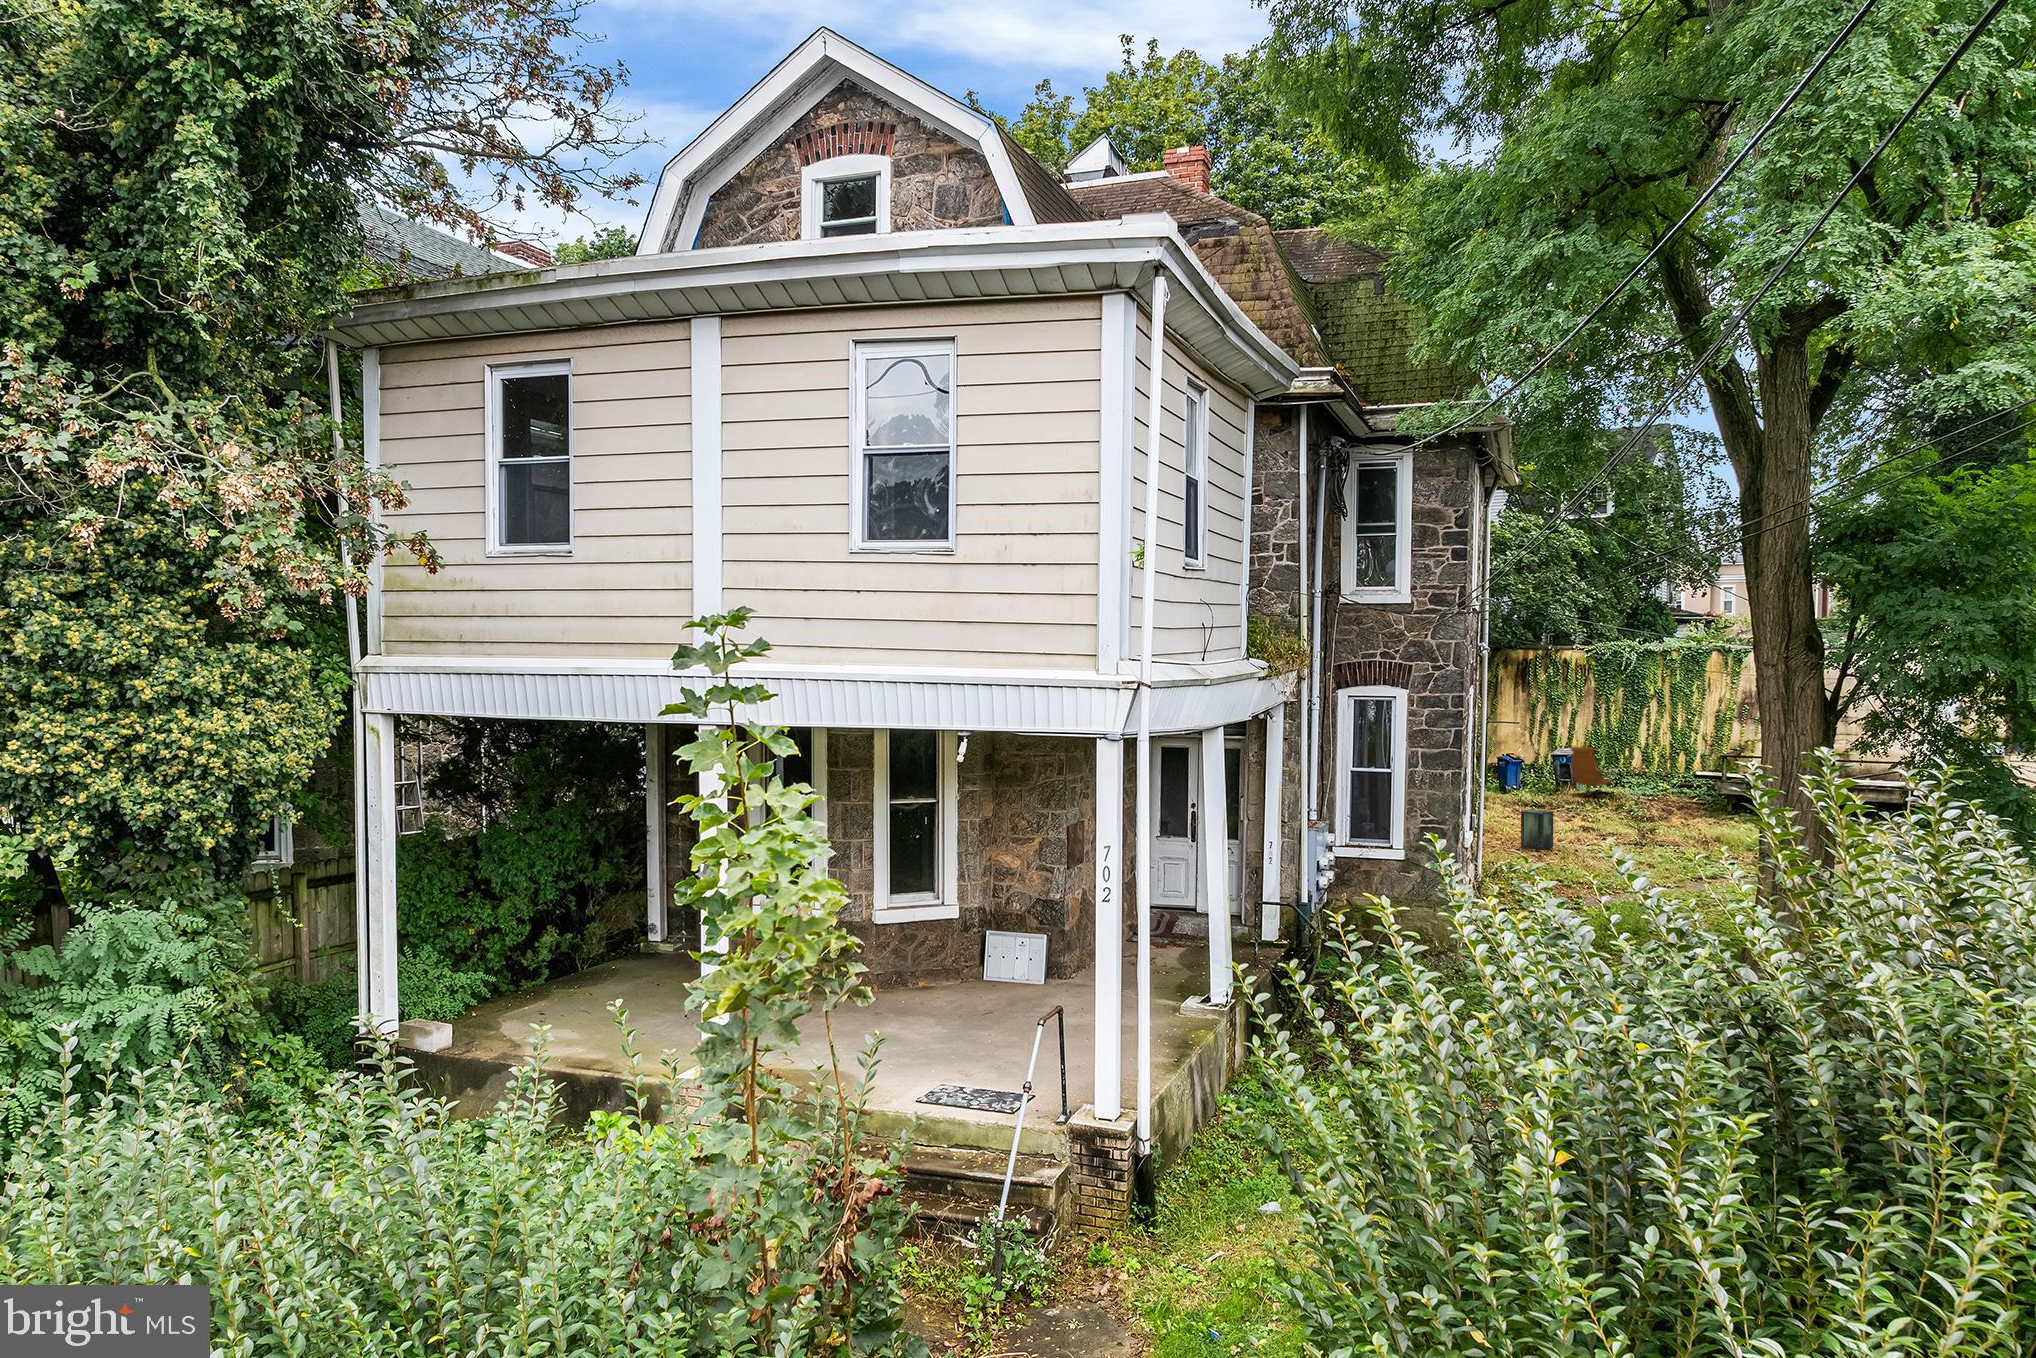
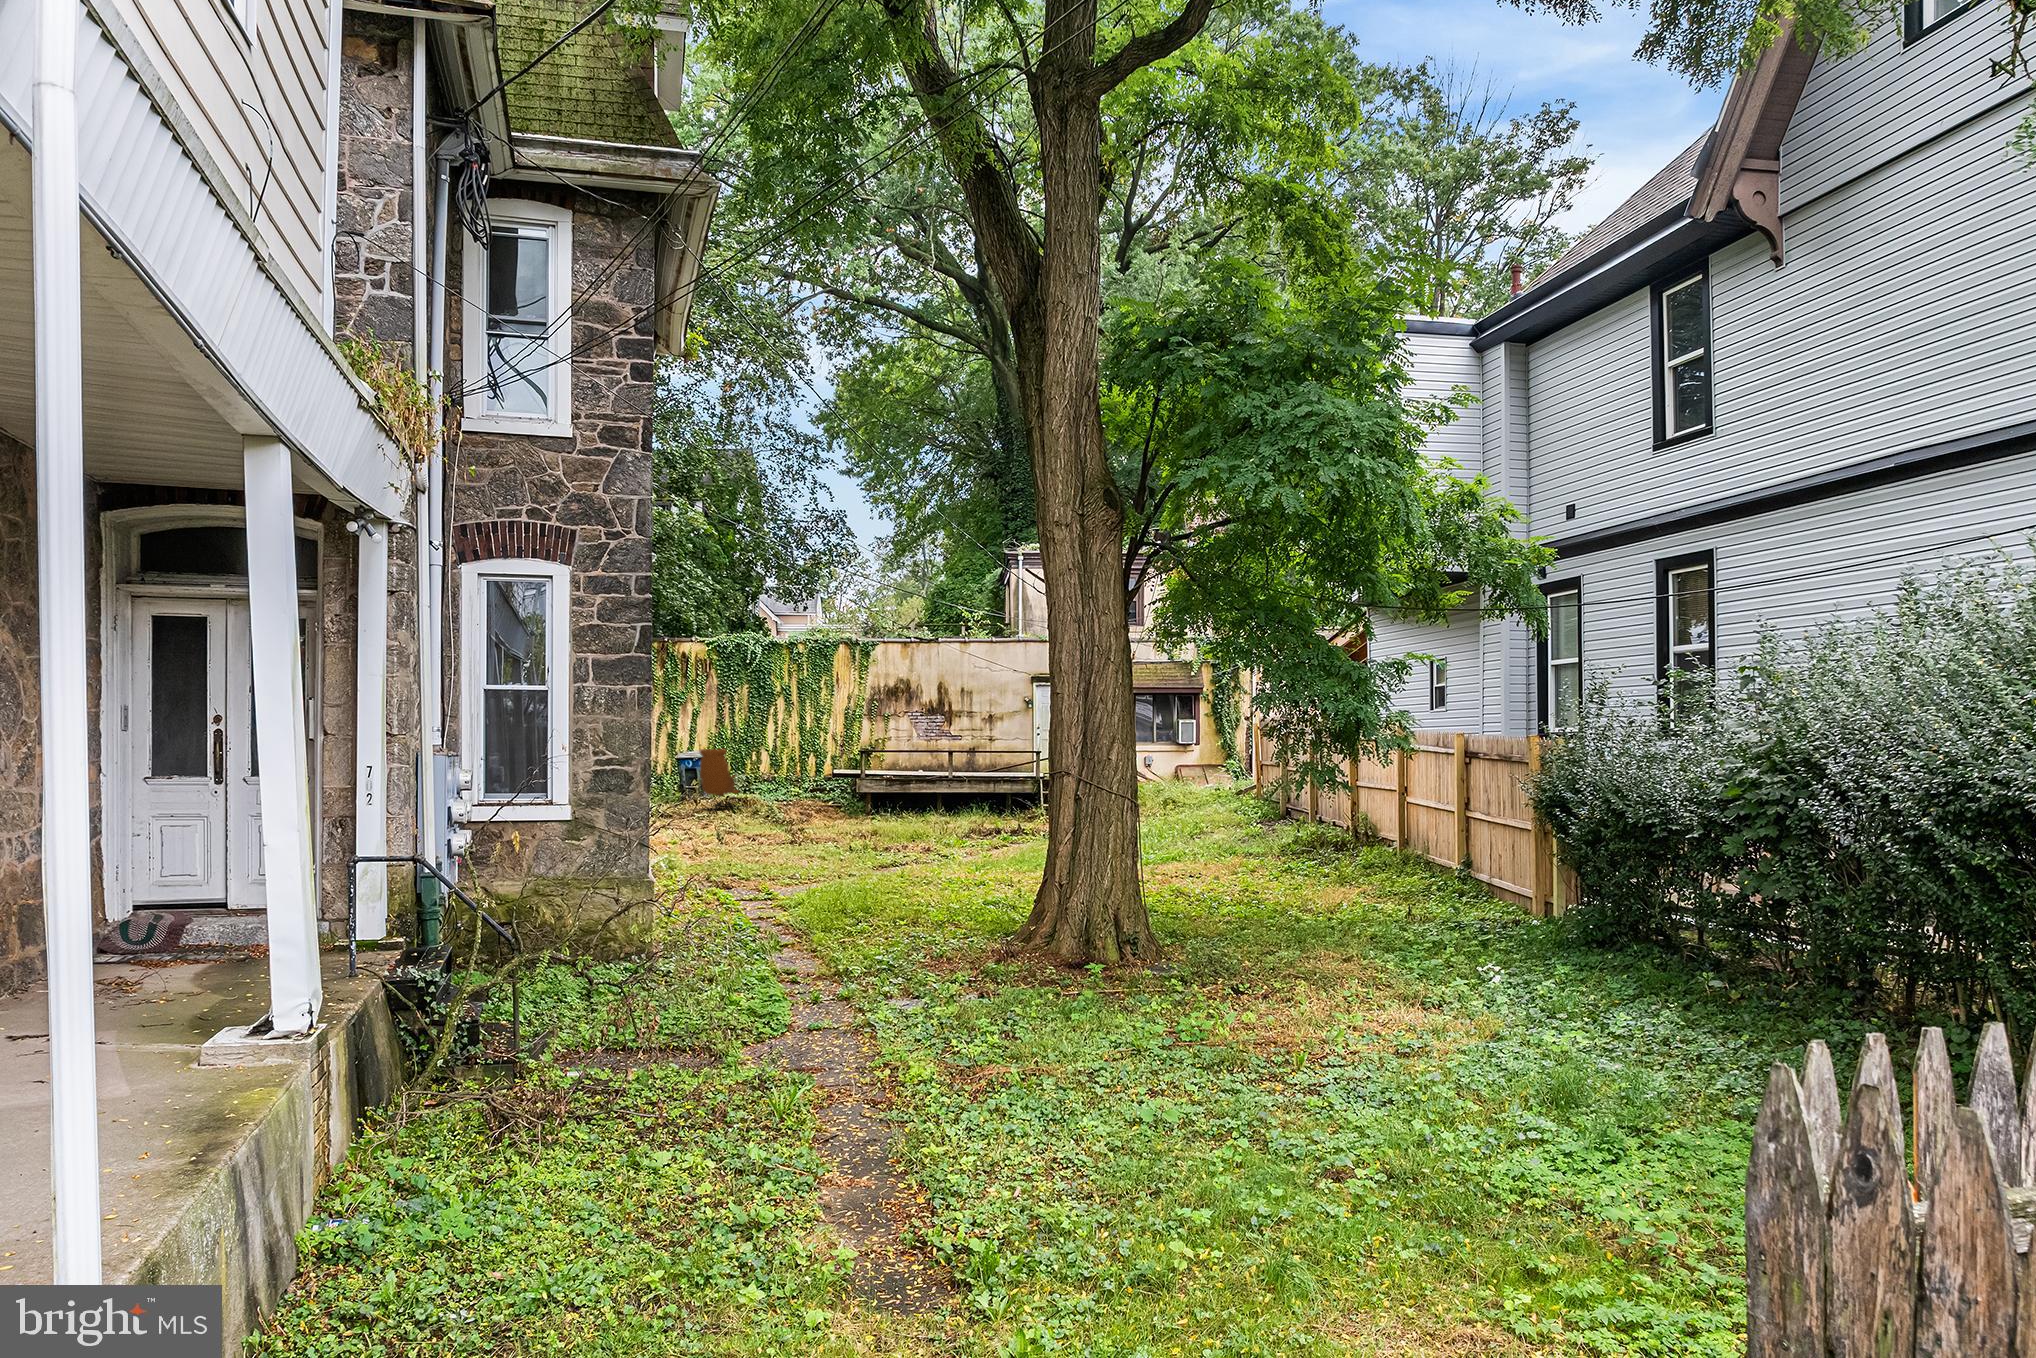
storage box: present [1521,809,1553,850] -> none [674,799,713,847]

